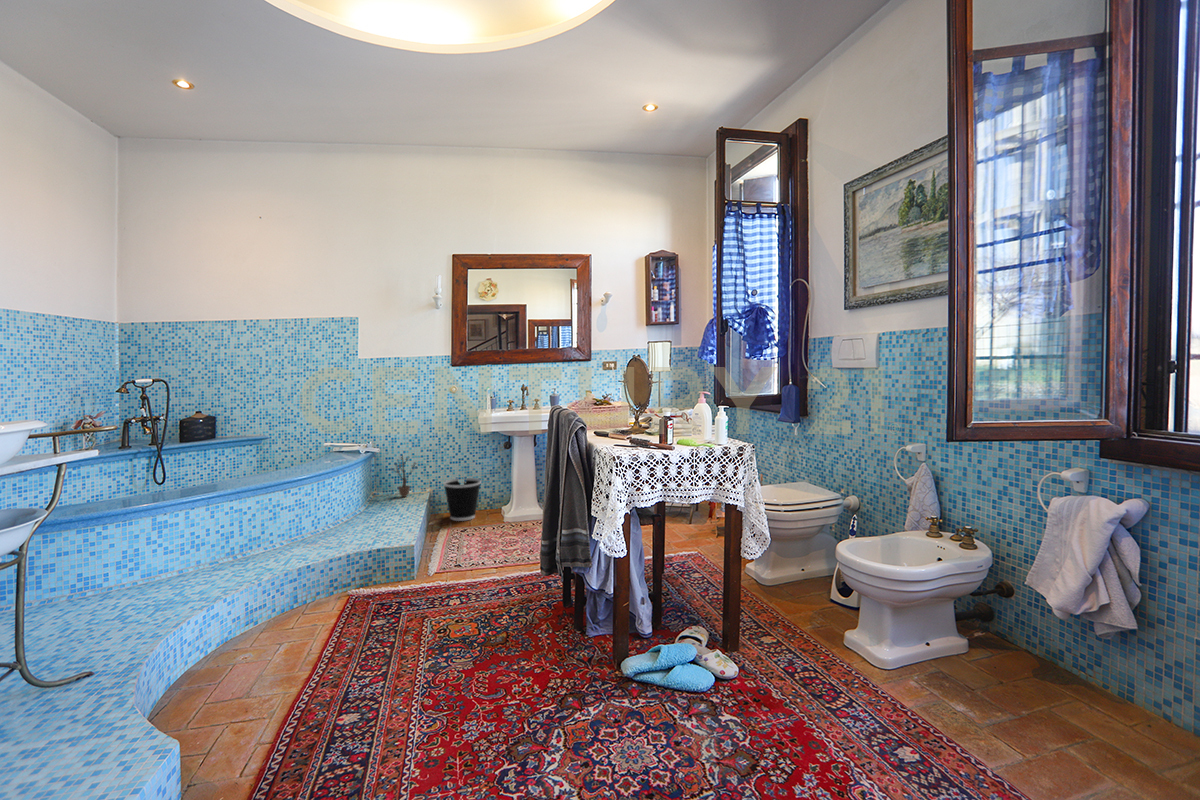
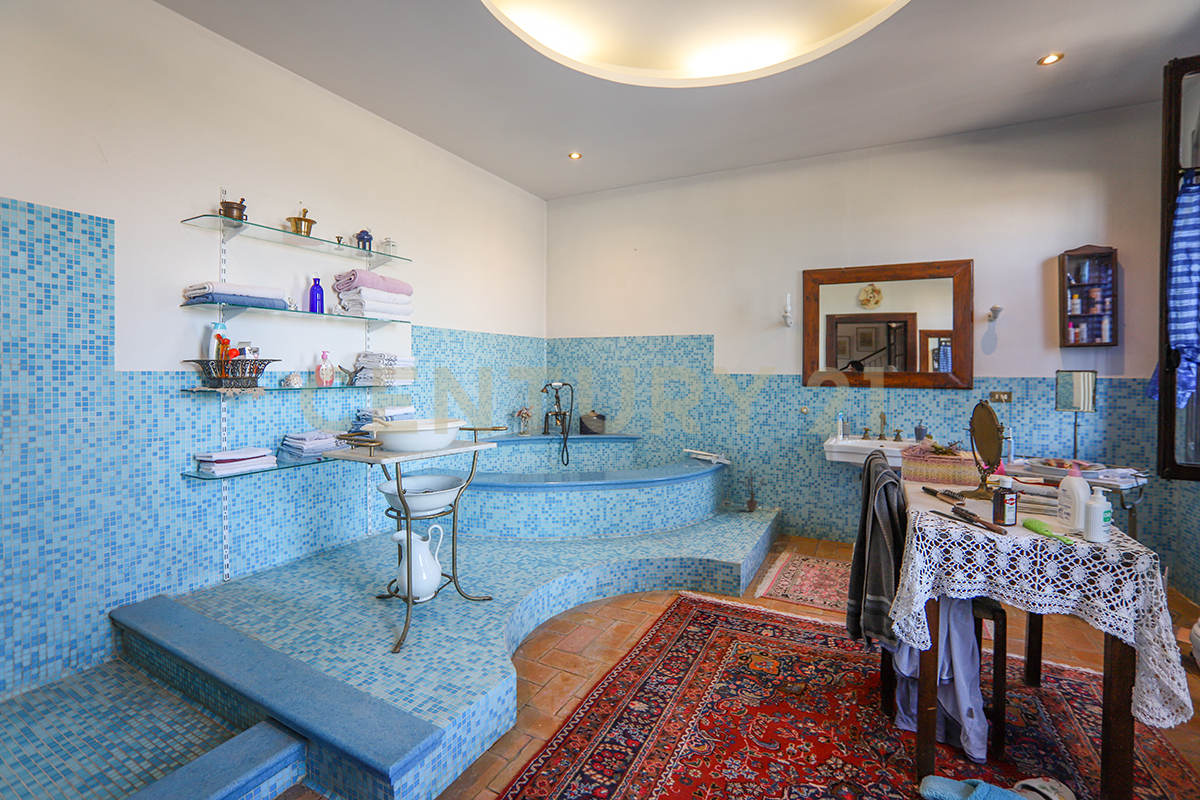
wastebasket: present [443,478,481,521] -> none [790,501,833,548]

